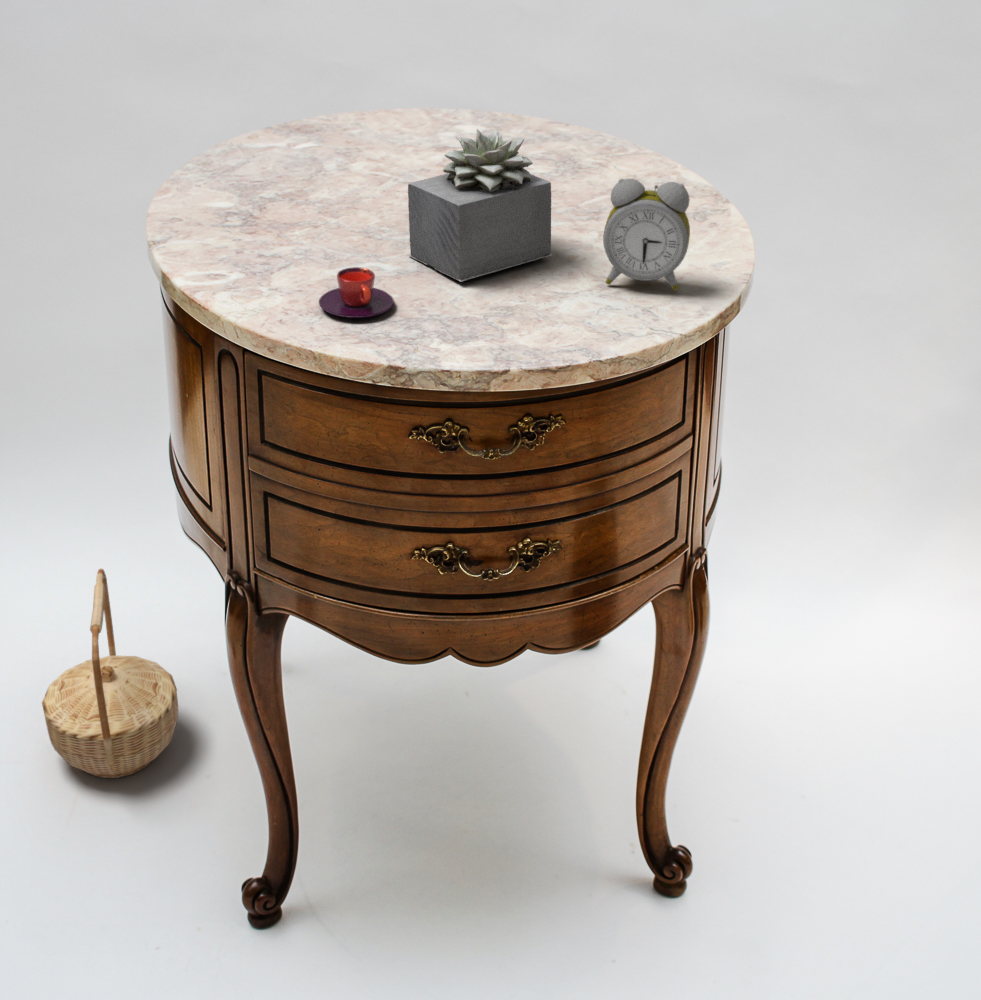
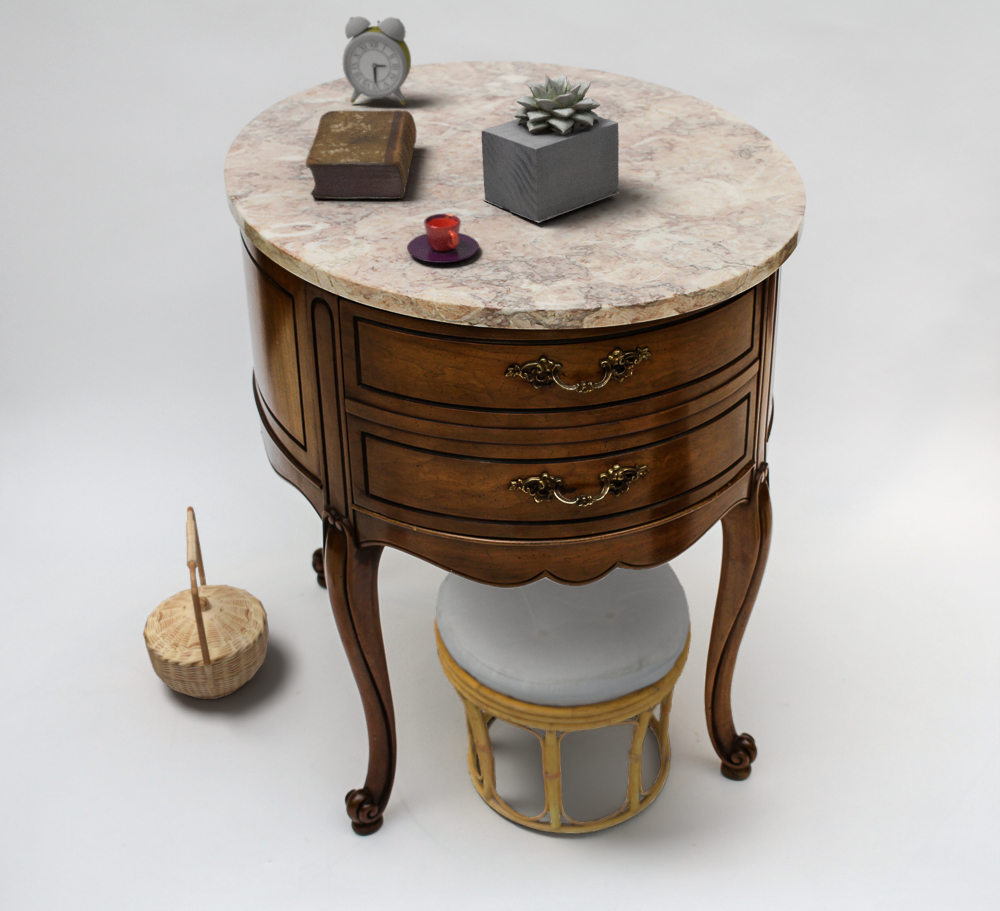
book: none [224,156,351,251] -> present [306,110,417,199]
alarm clock: present [603,179,690,291] -> present [343,16,411,105]
ottoman: none [345,603,620,941] -> present [434,562,691,834]

